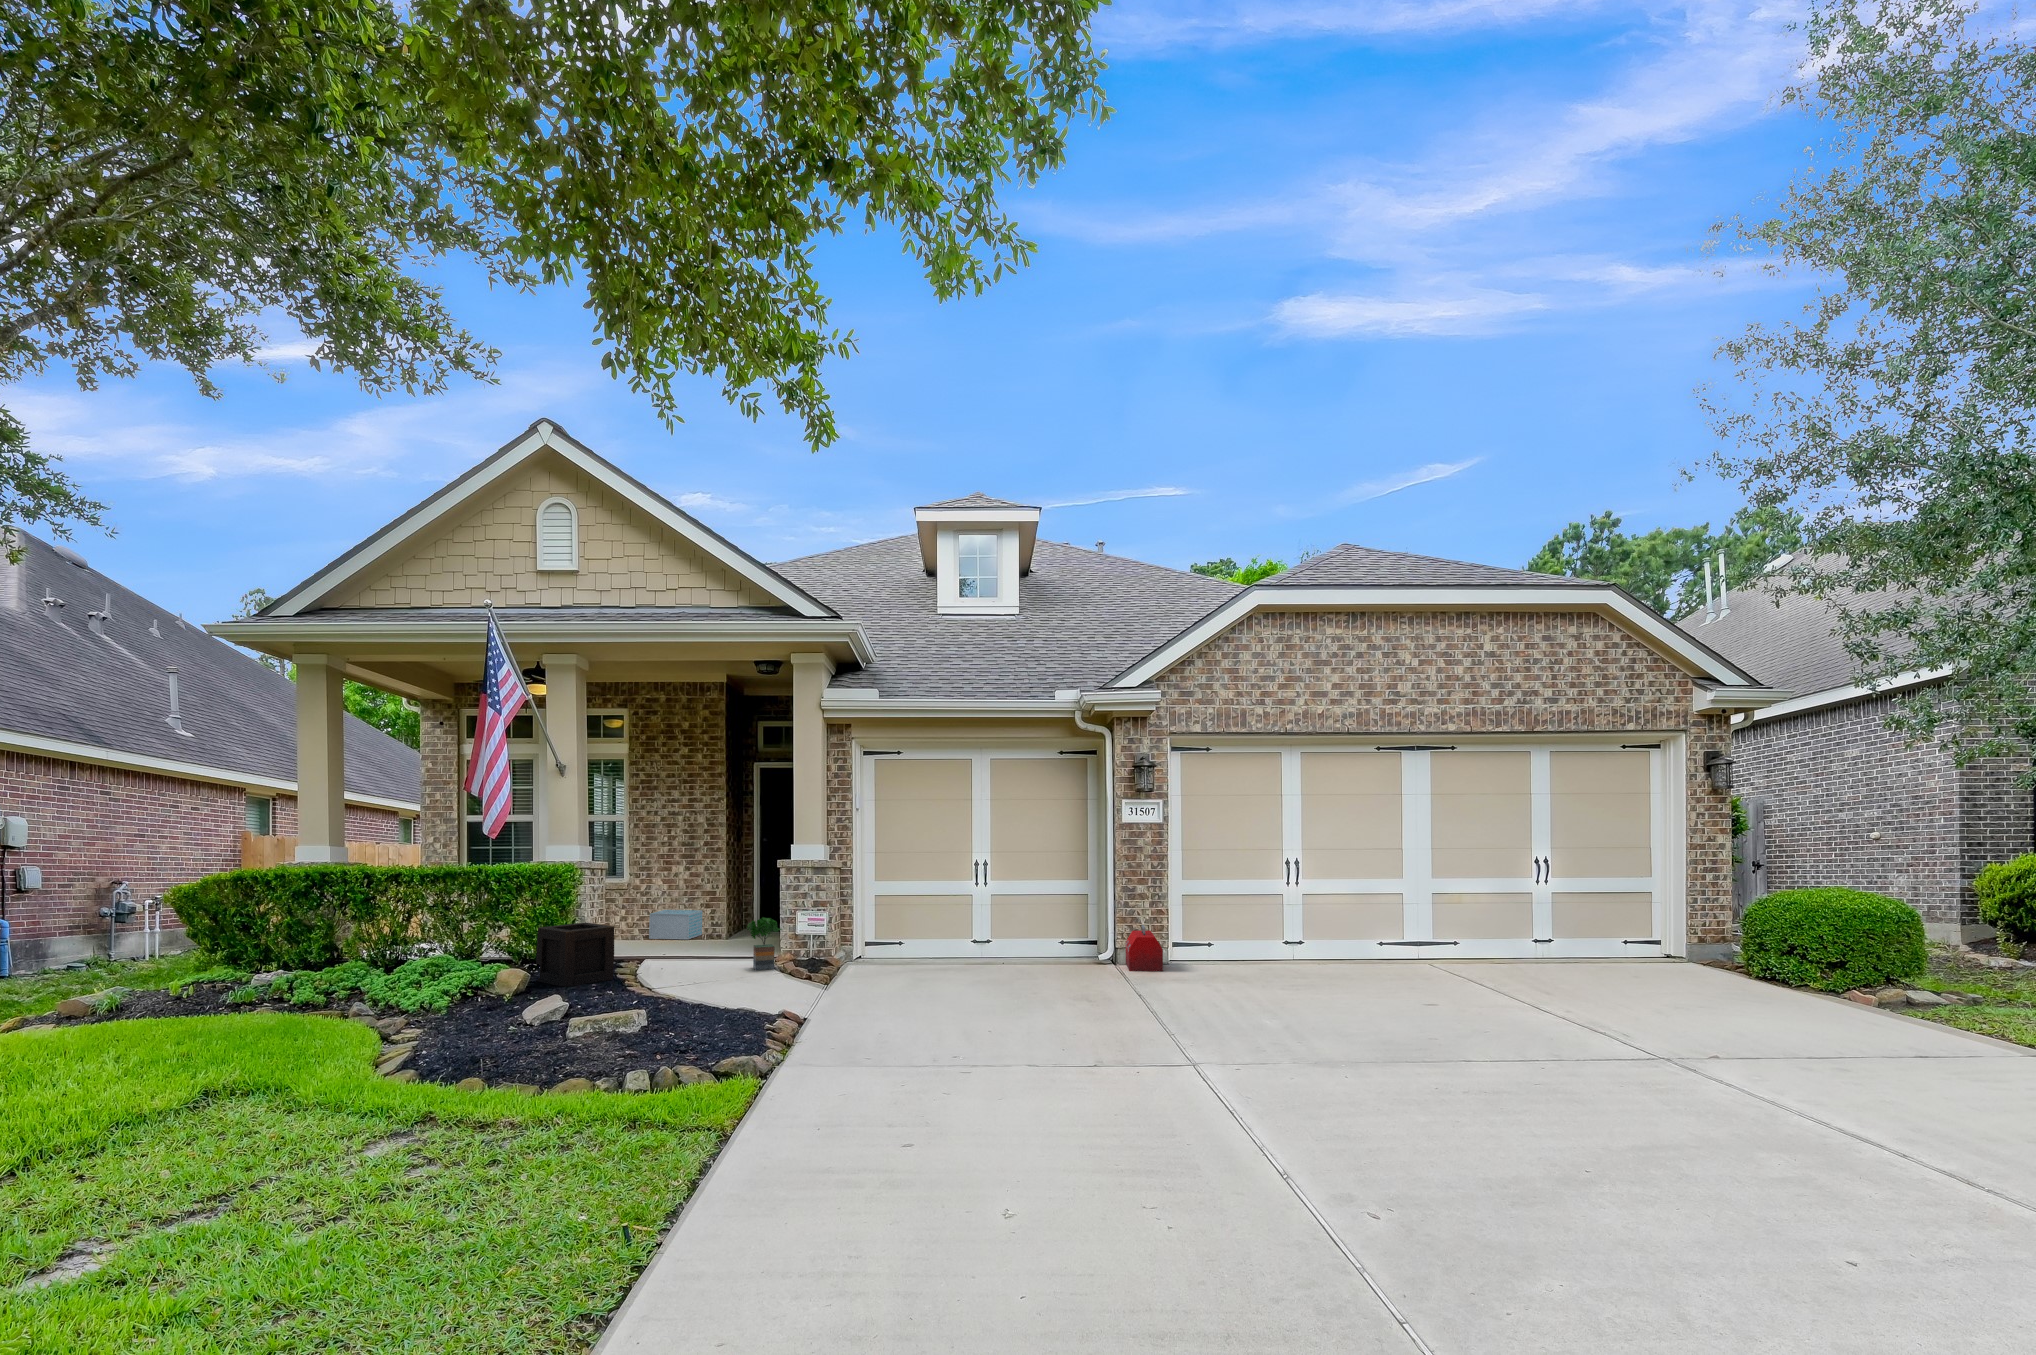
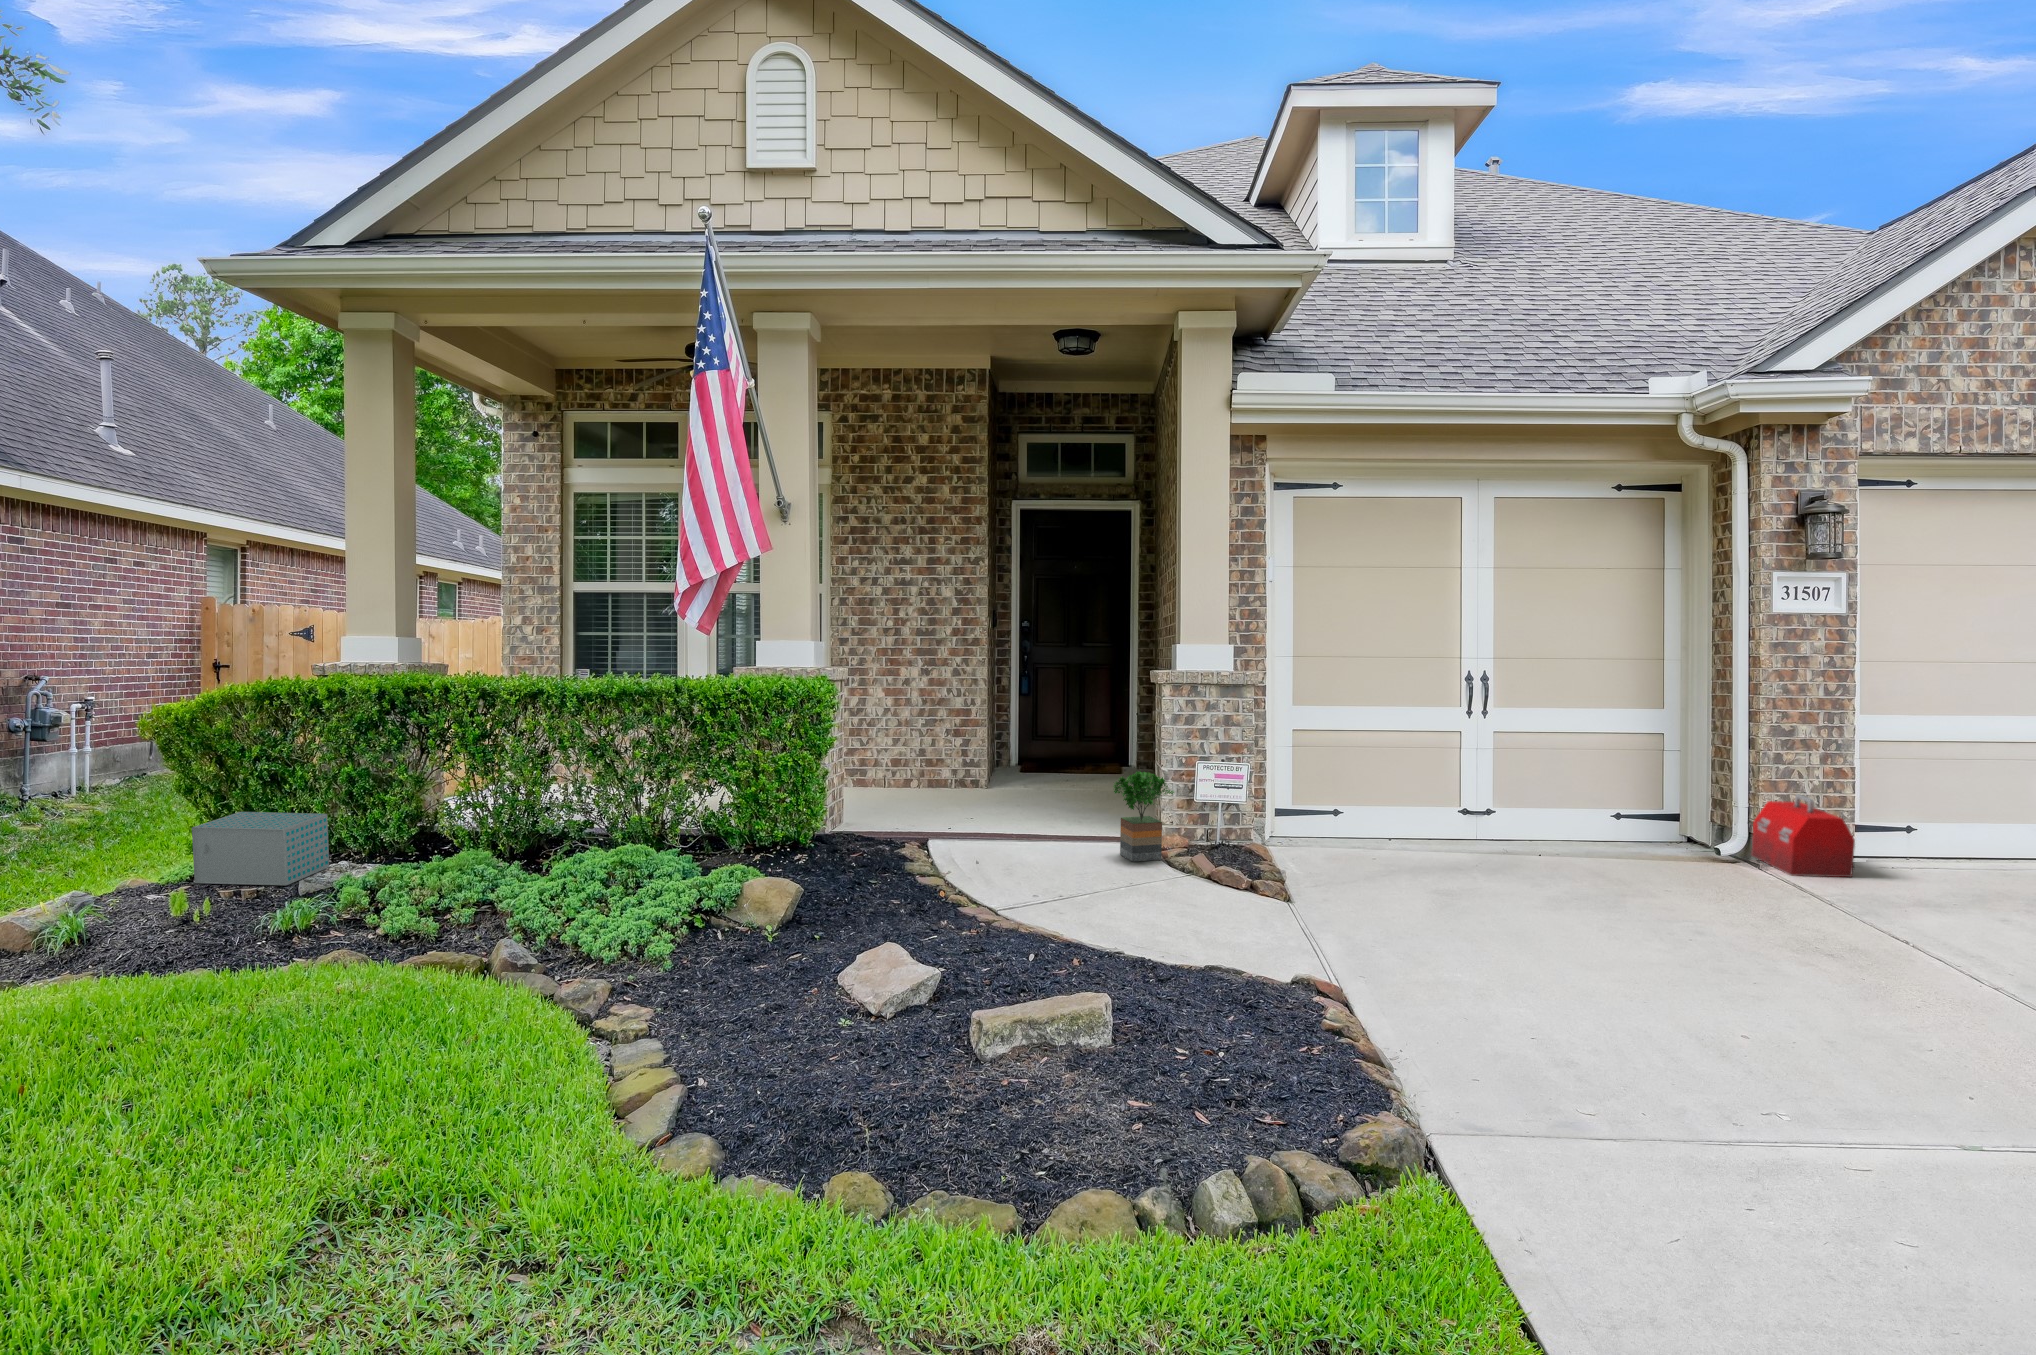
storage box: present [649,910,702,939] -> present [192,812,329,885]
wooden crate: present [536,922,614,987] -> none [775,778,909,898]

